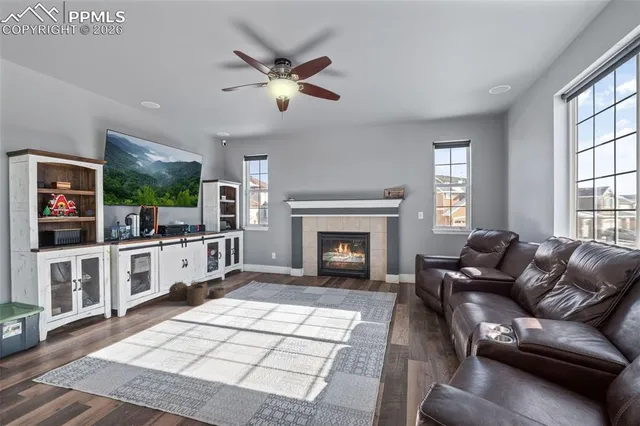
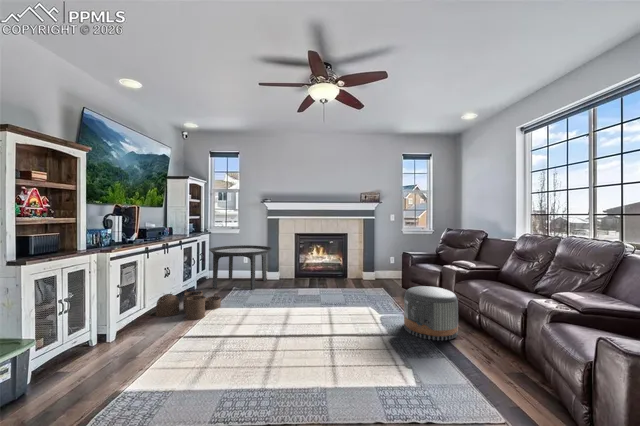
round table: none [233,242,292,284] -> present [209,245,272,290]
pouf: none [366,293,424,355] -> present [404,286,458,340]

